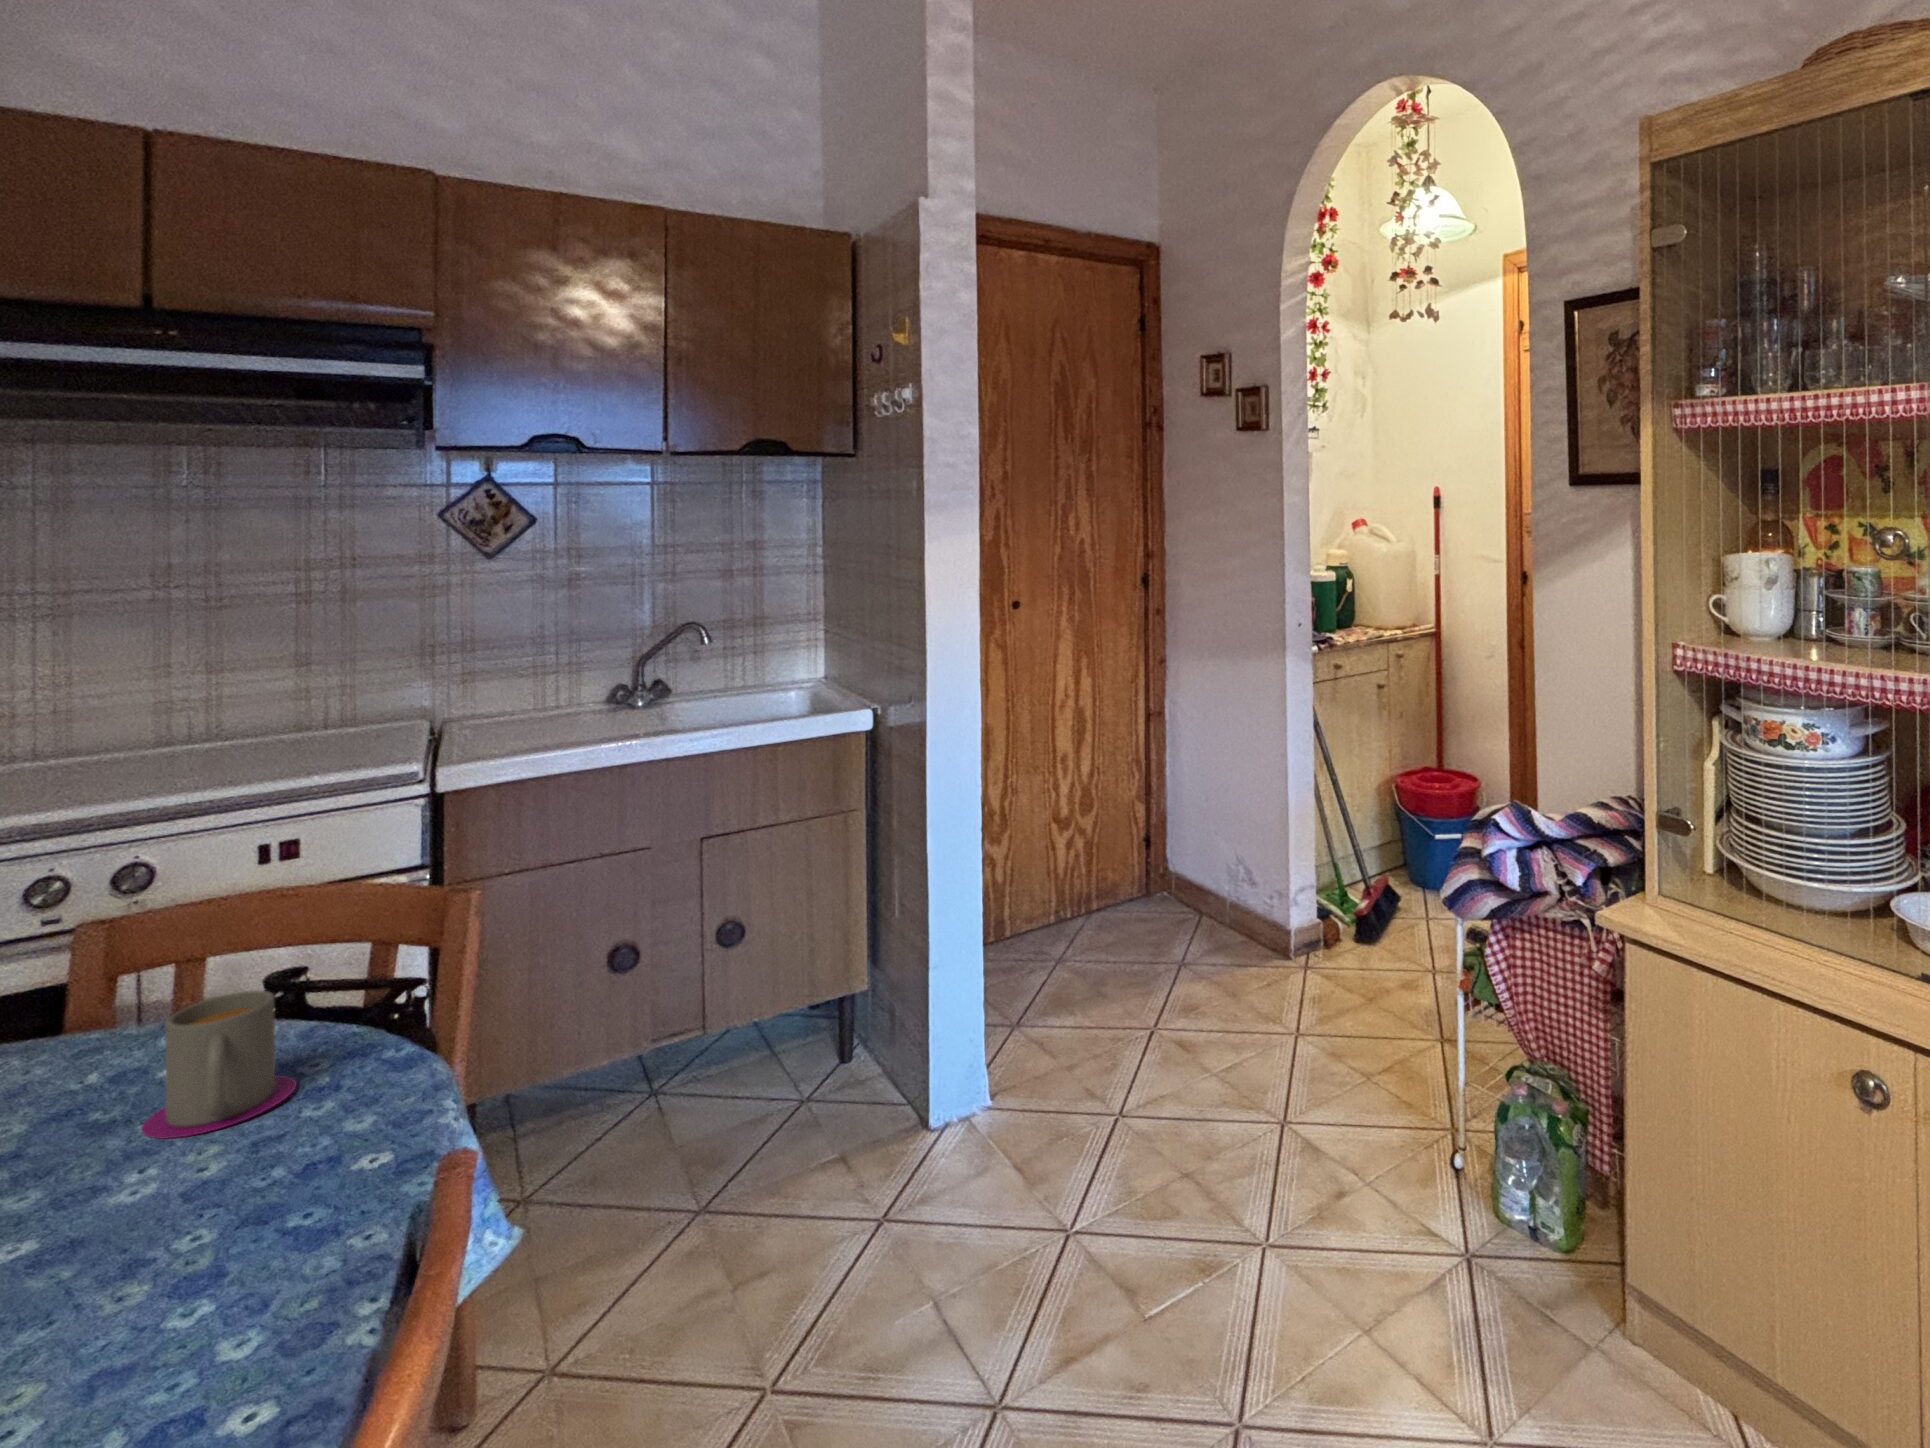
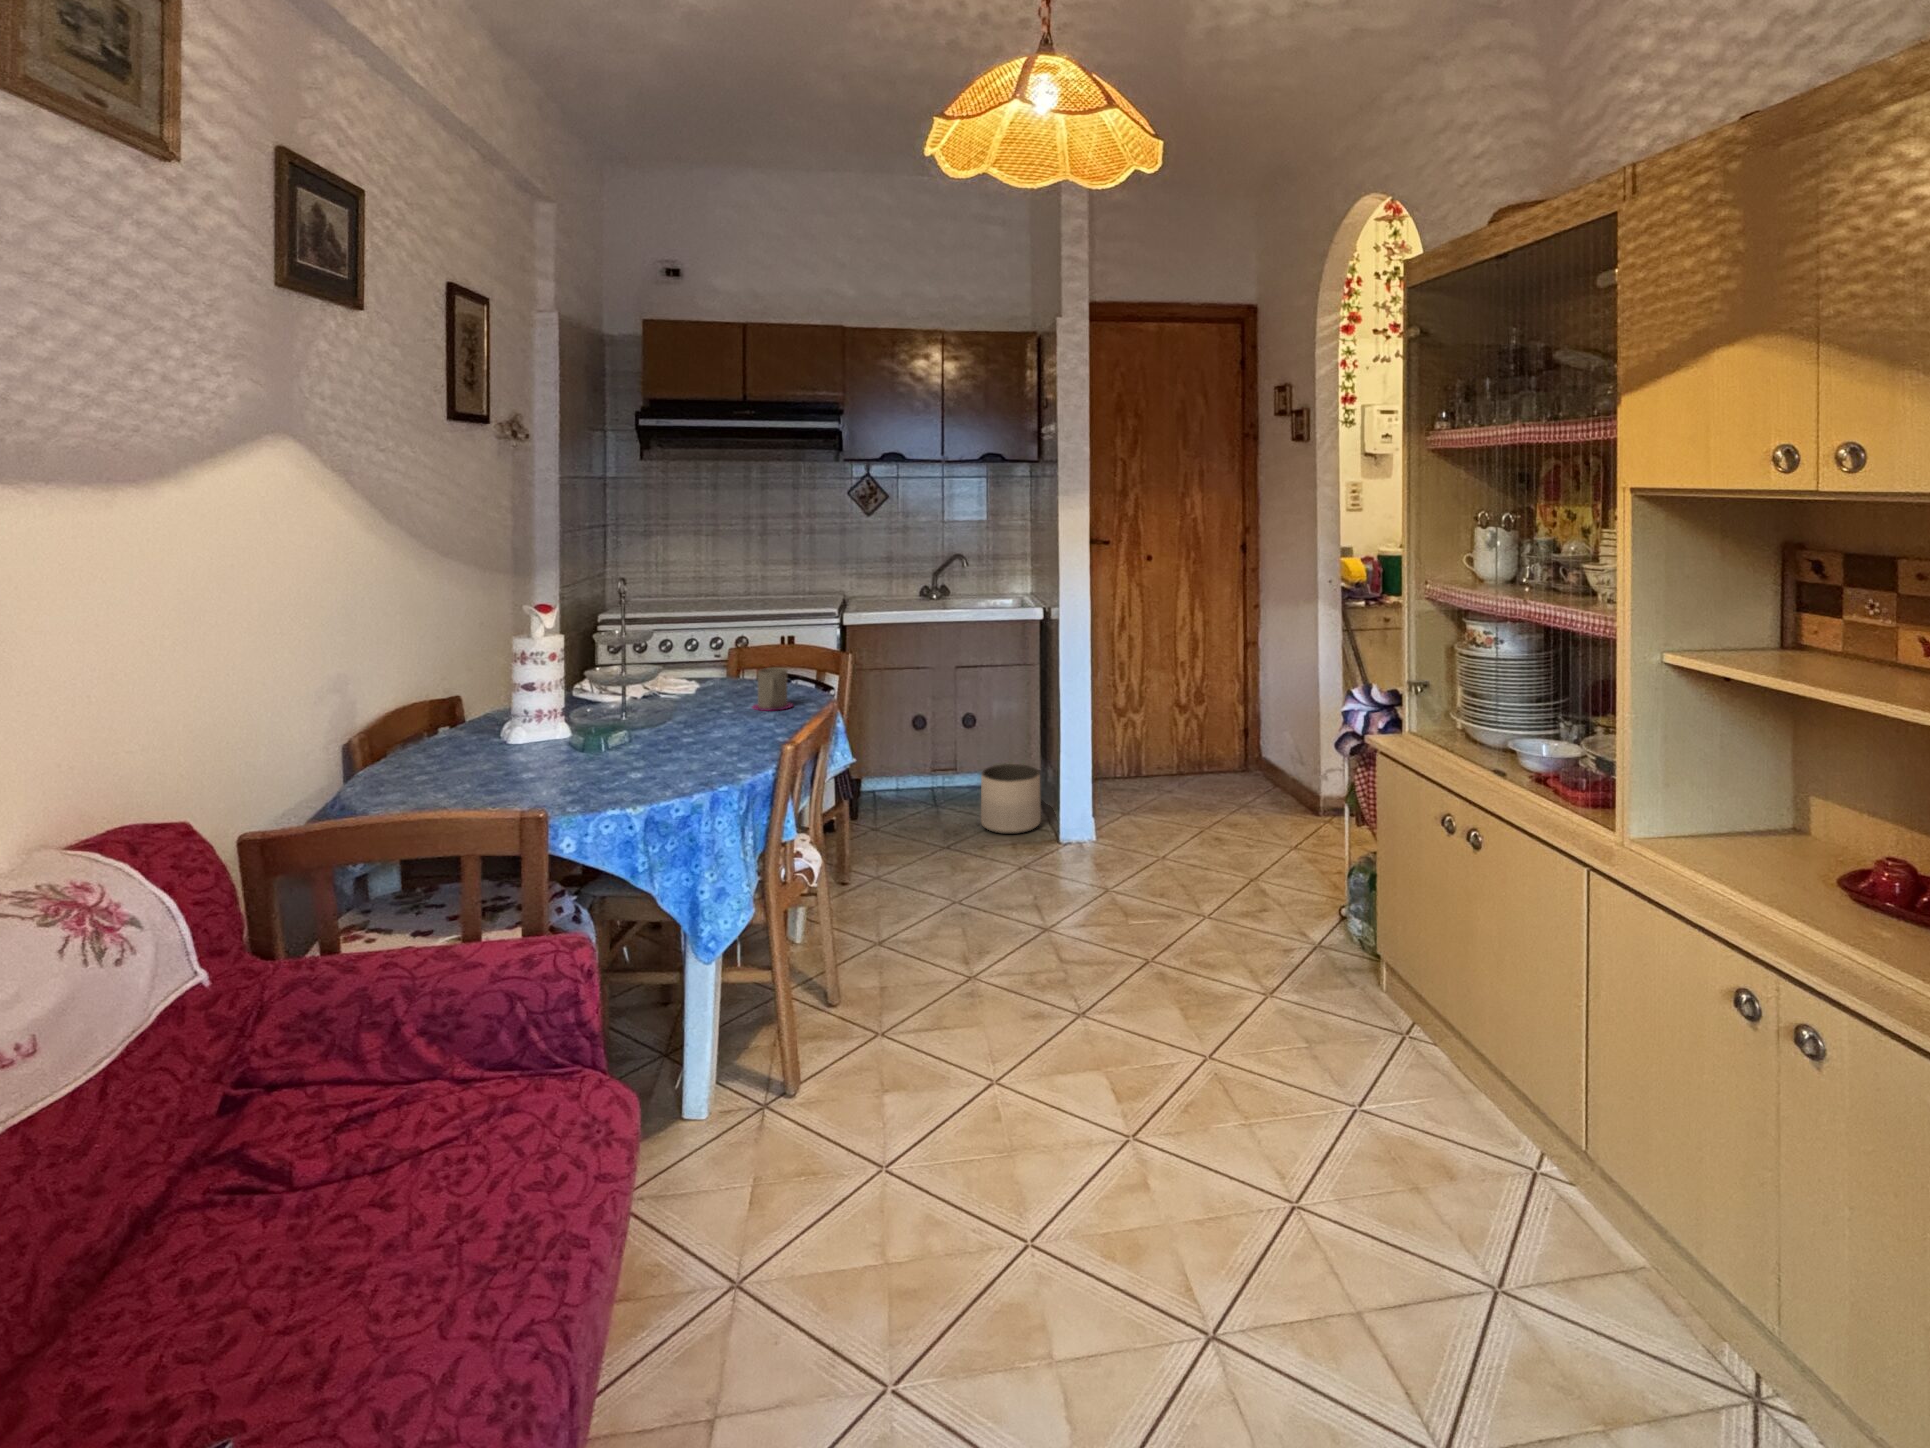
planter: none [753,980,868,1124] -> present [981,764,1041,834]

